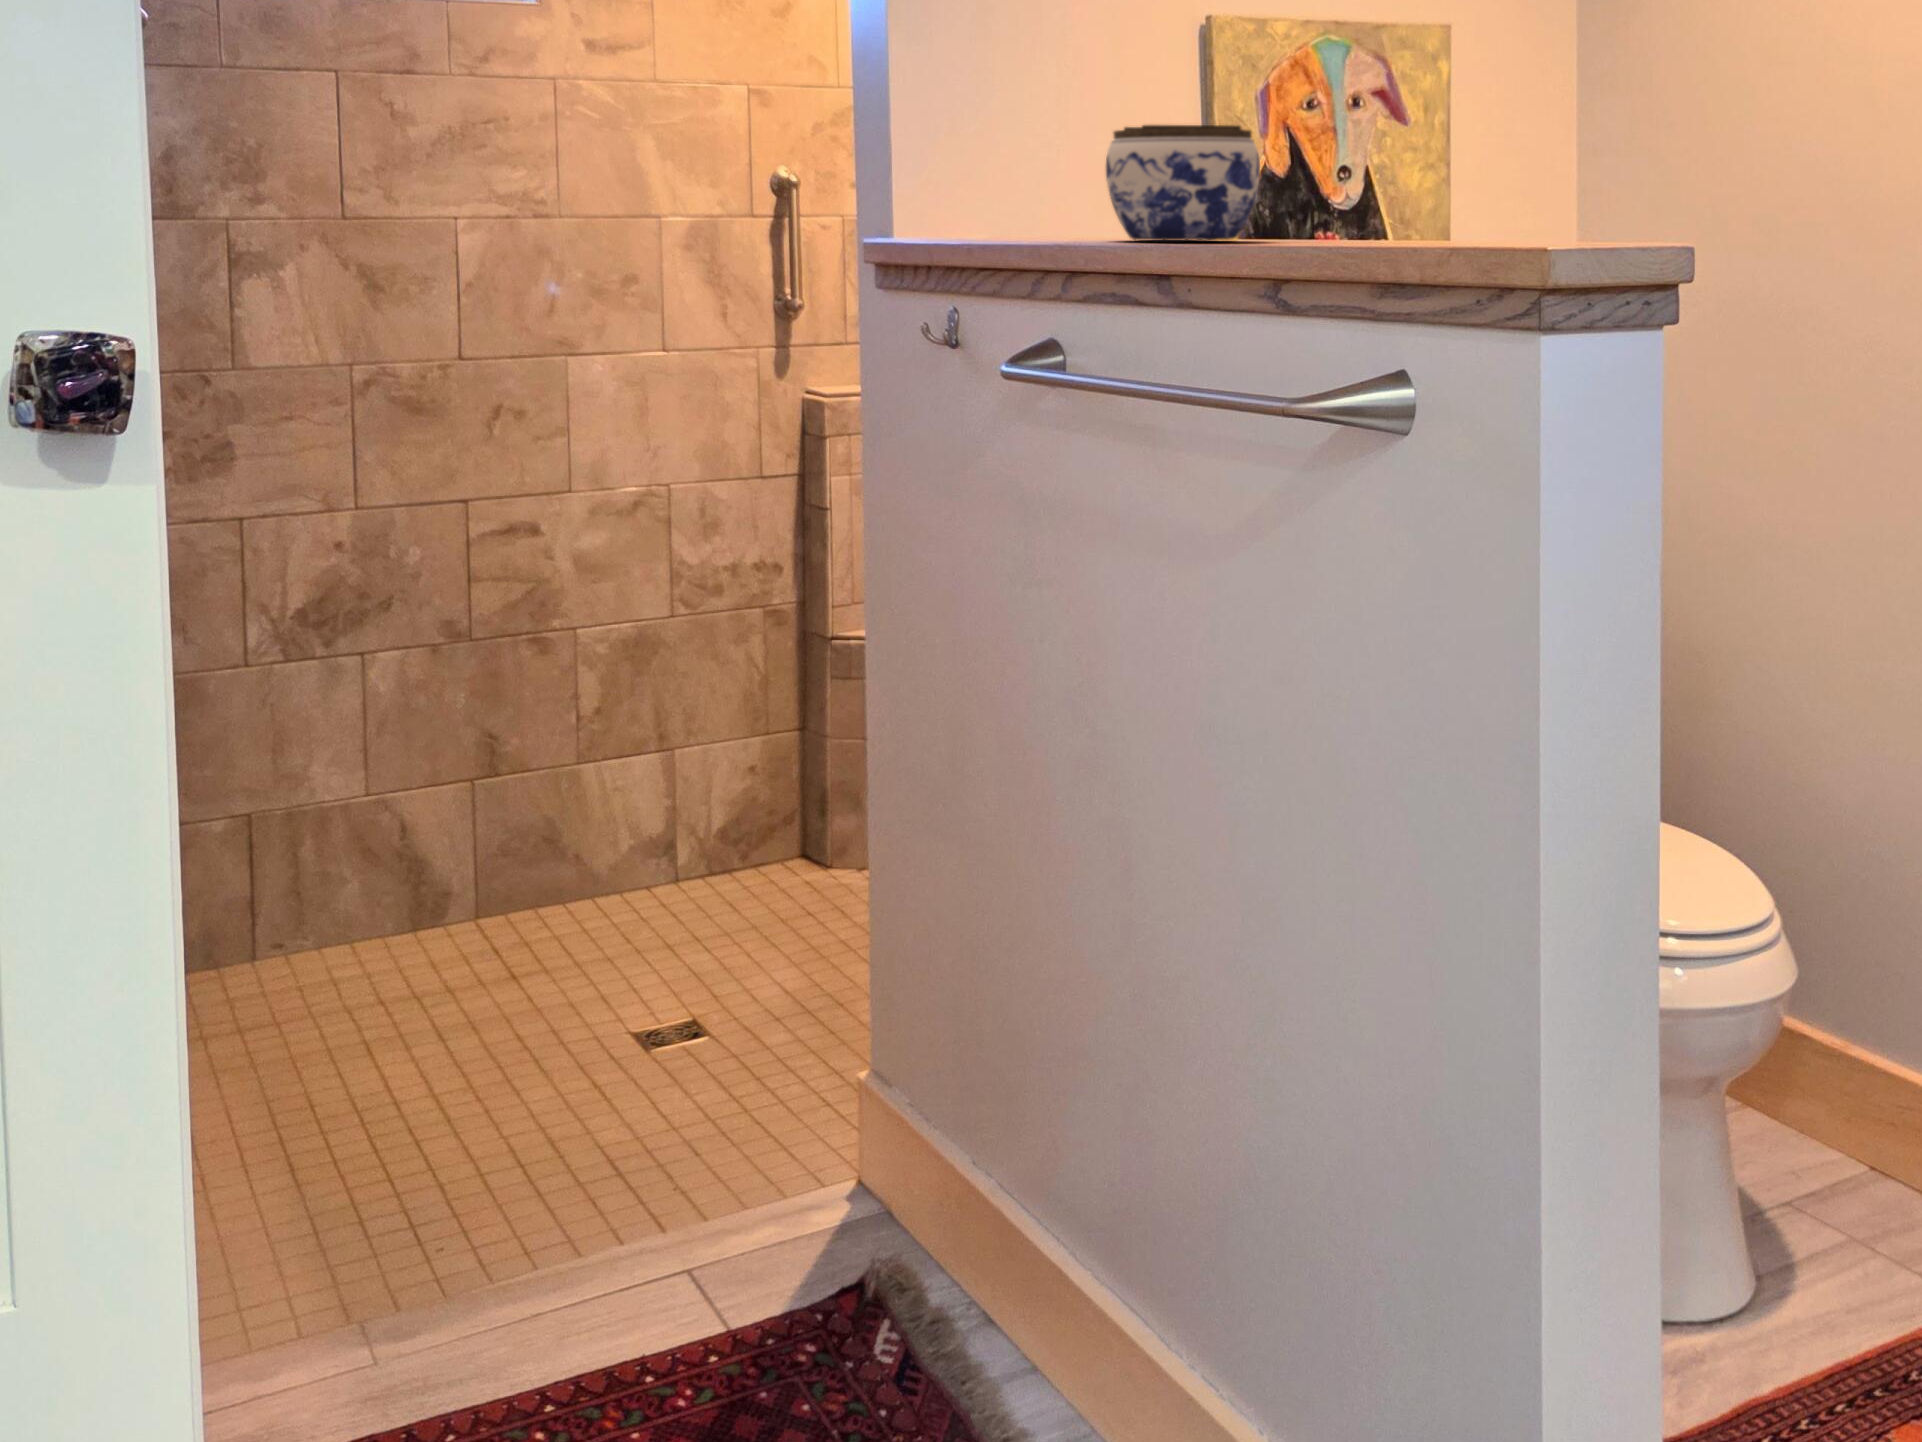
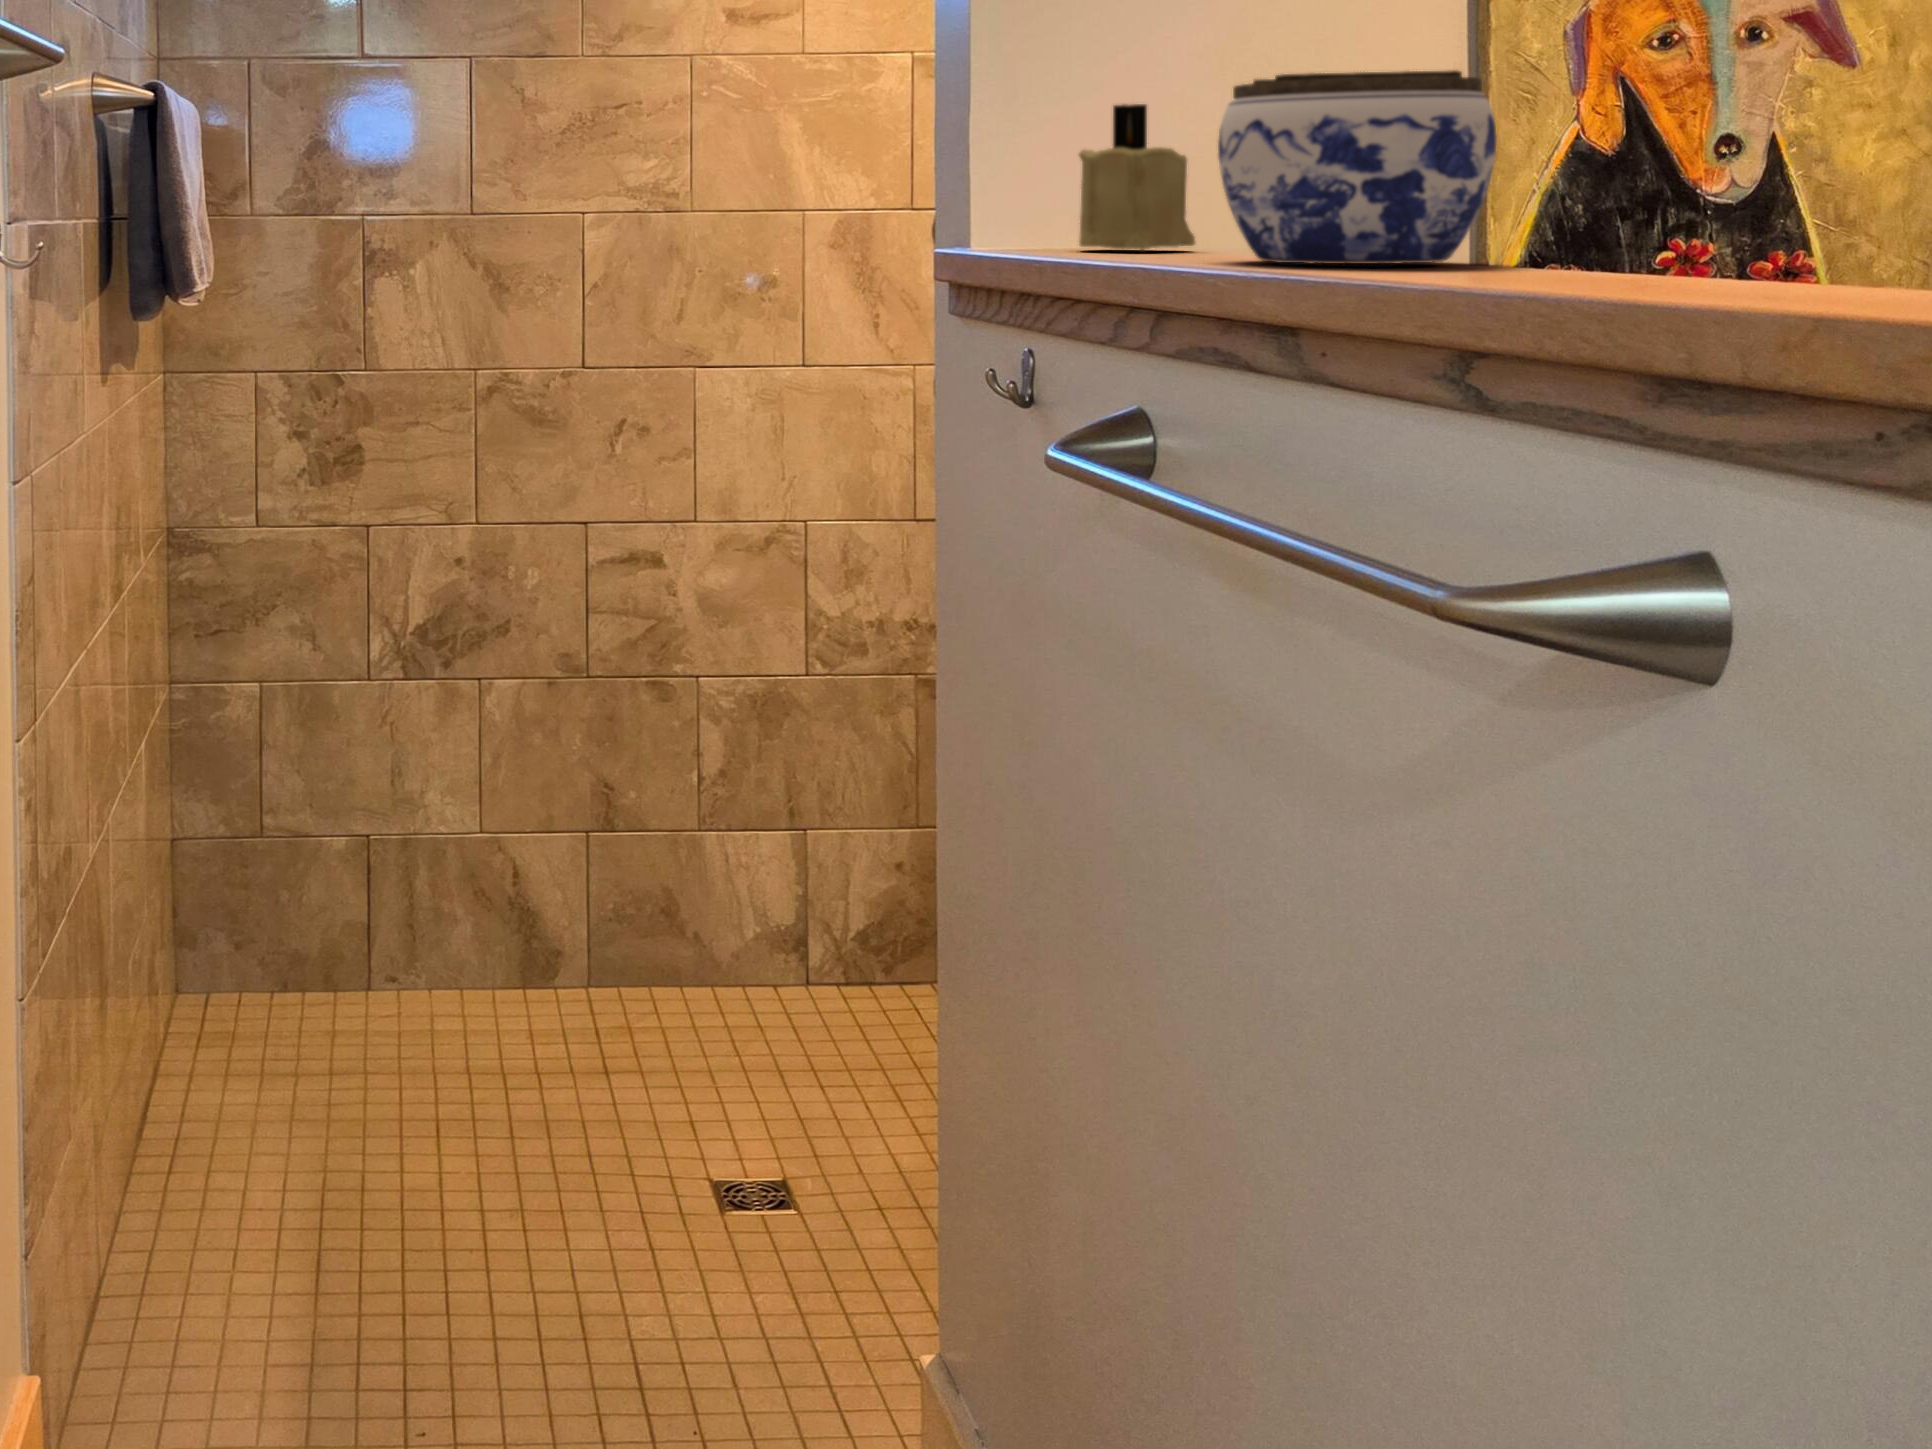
candle: none [998,139,1074,236] -> present [1079,104,1196,250]

